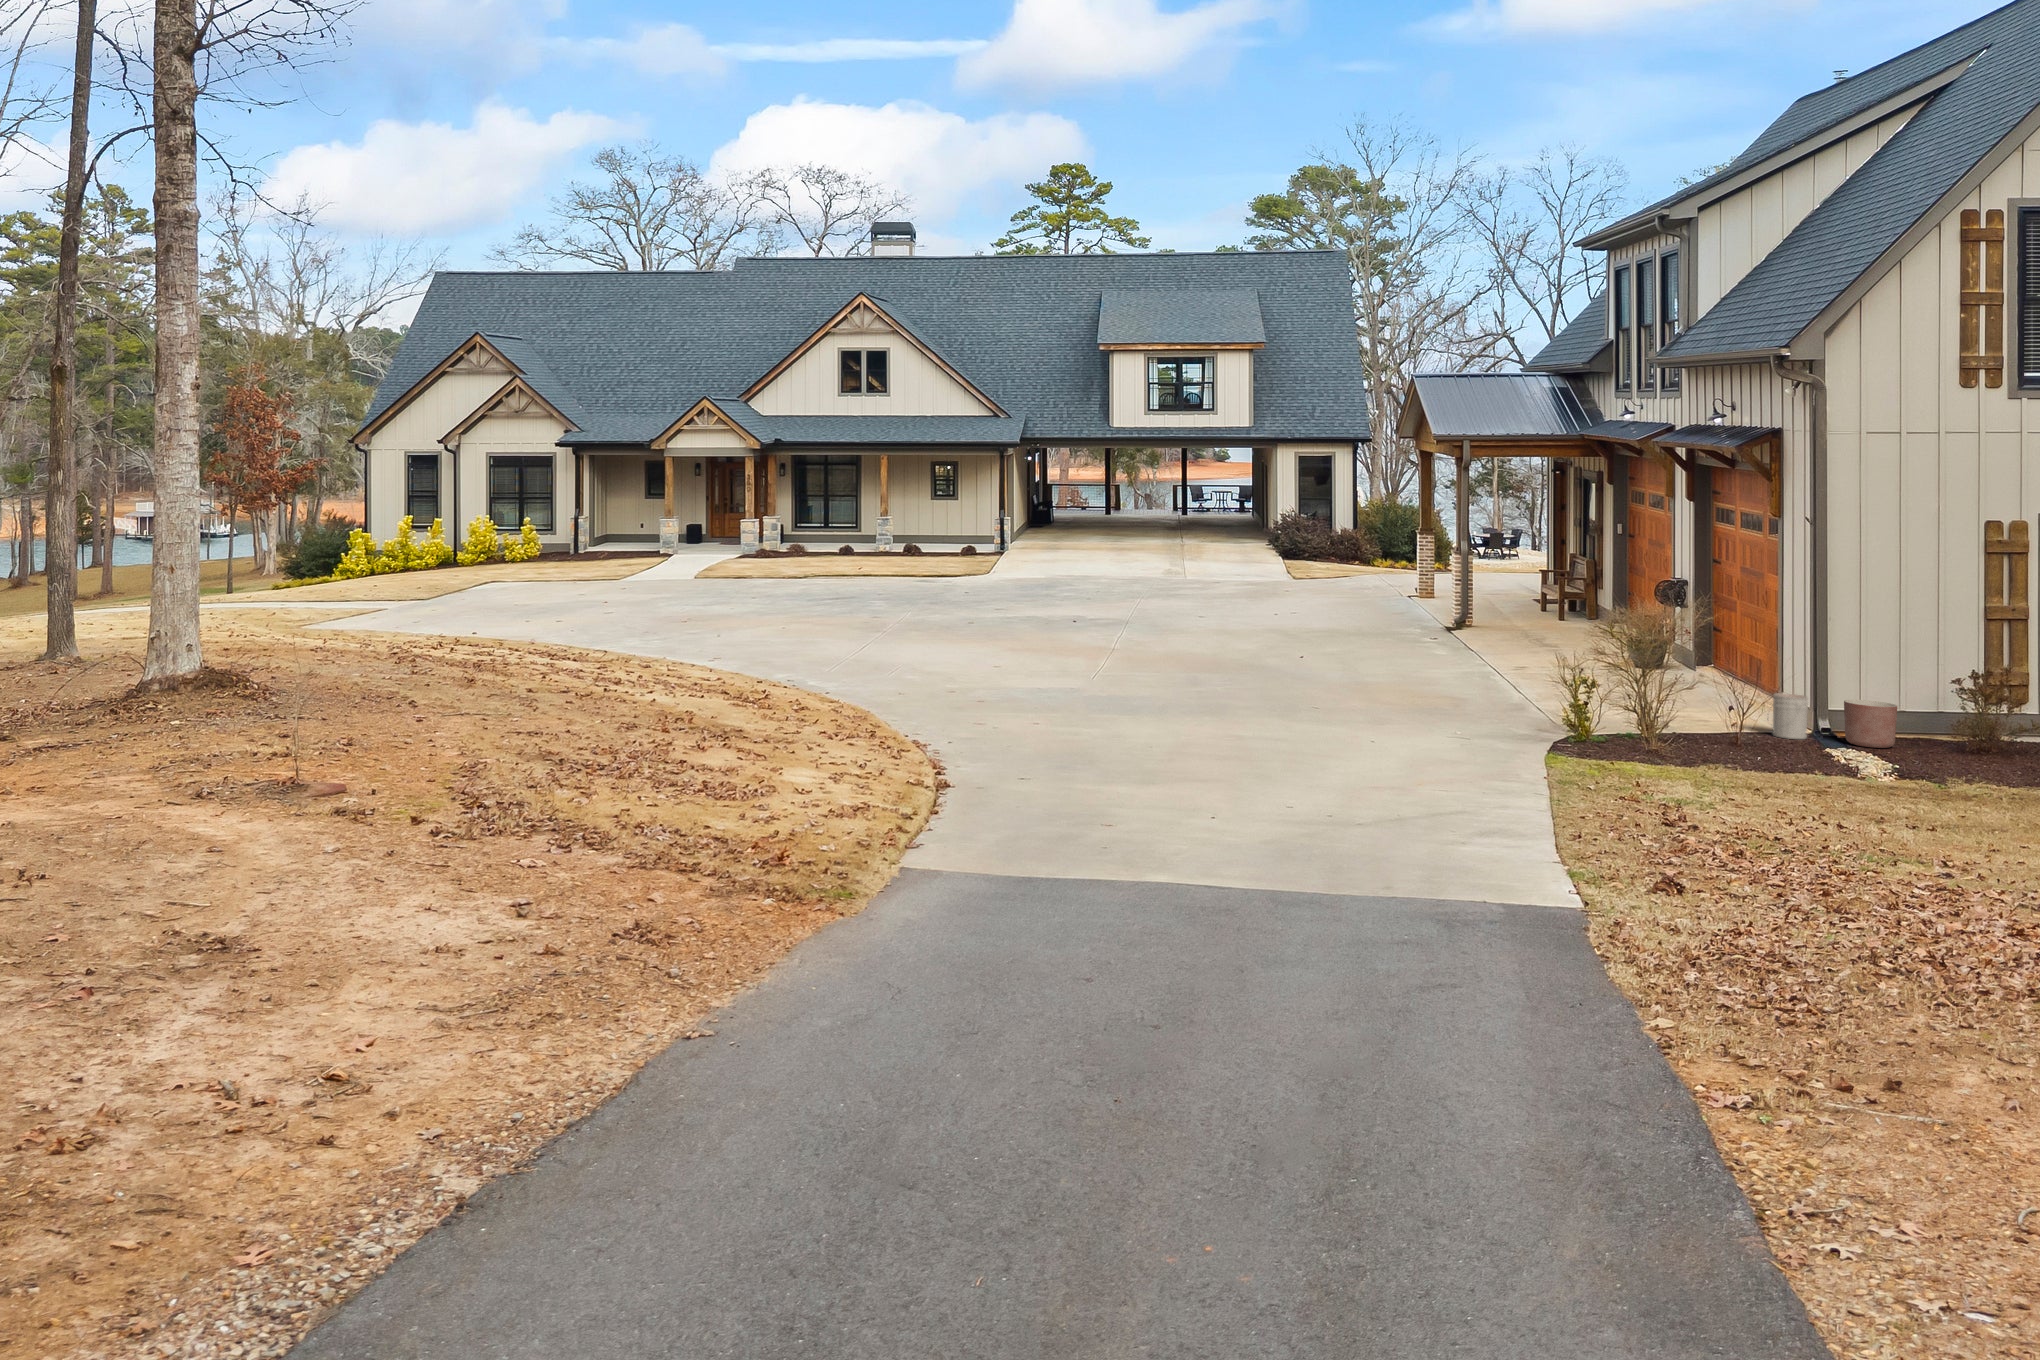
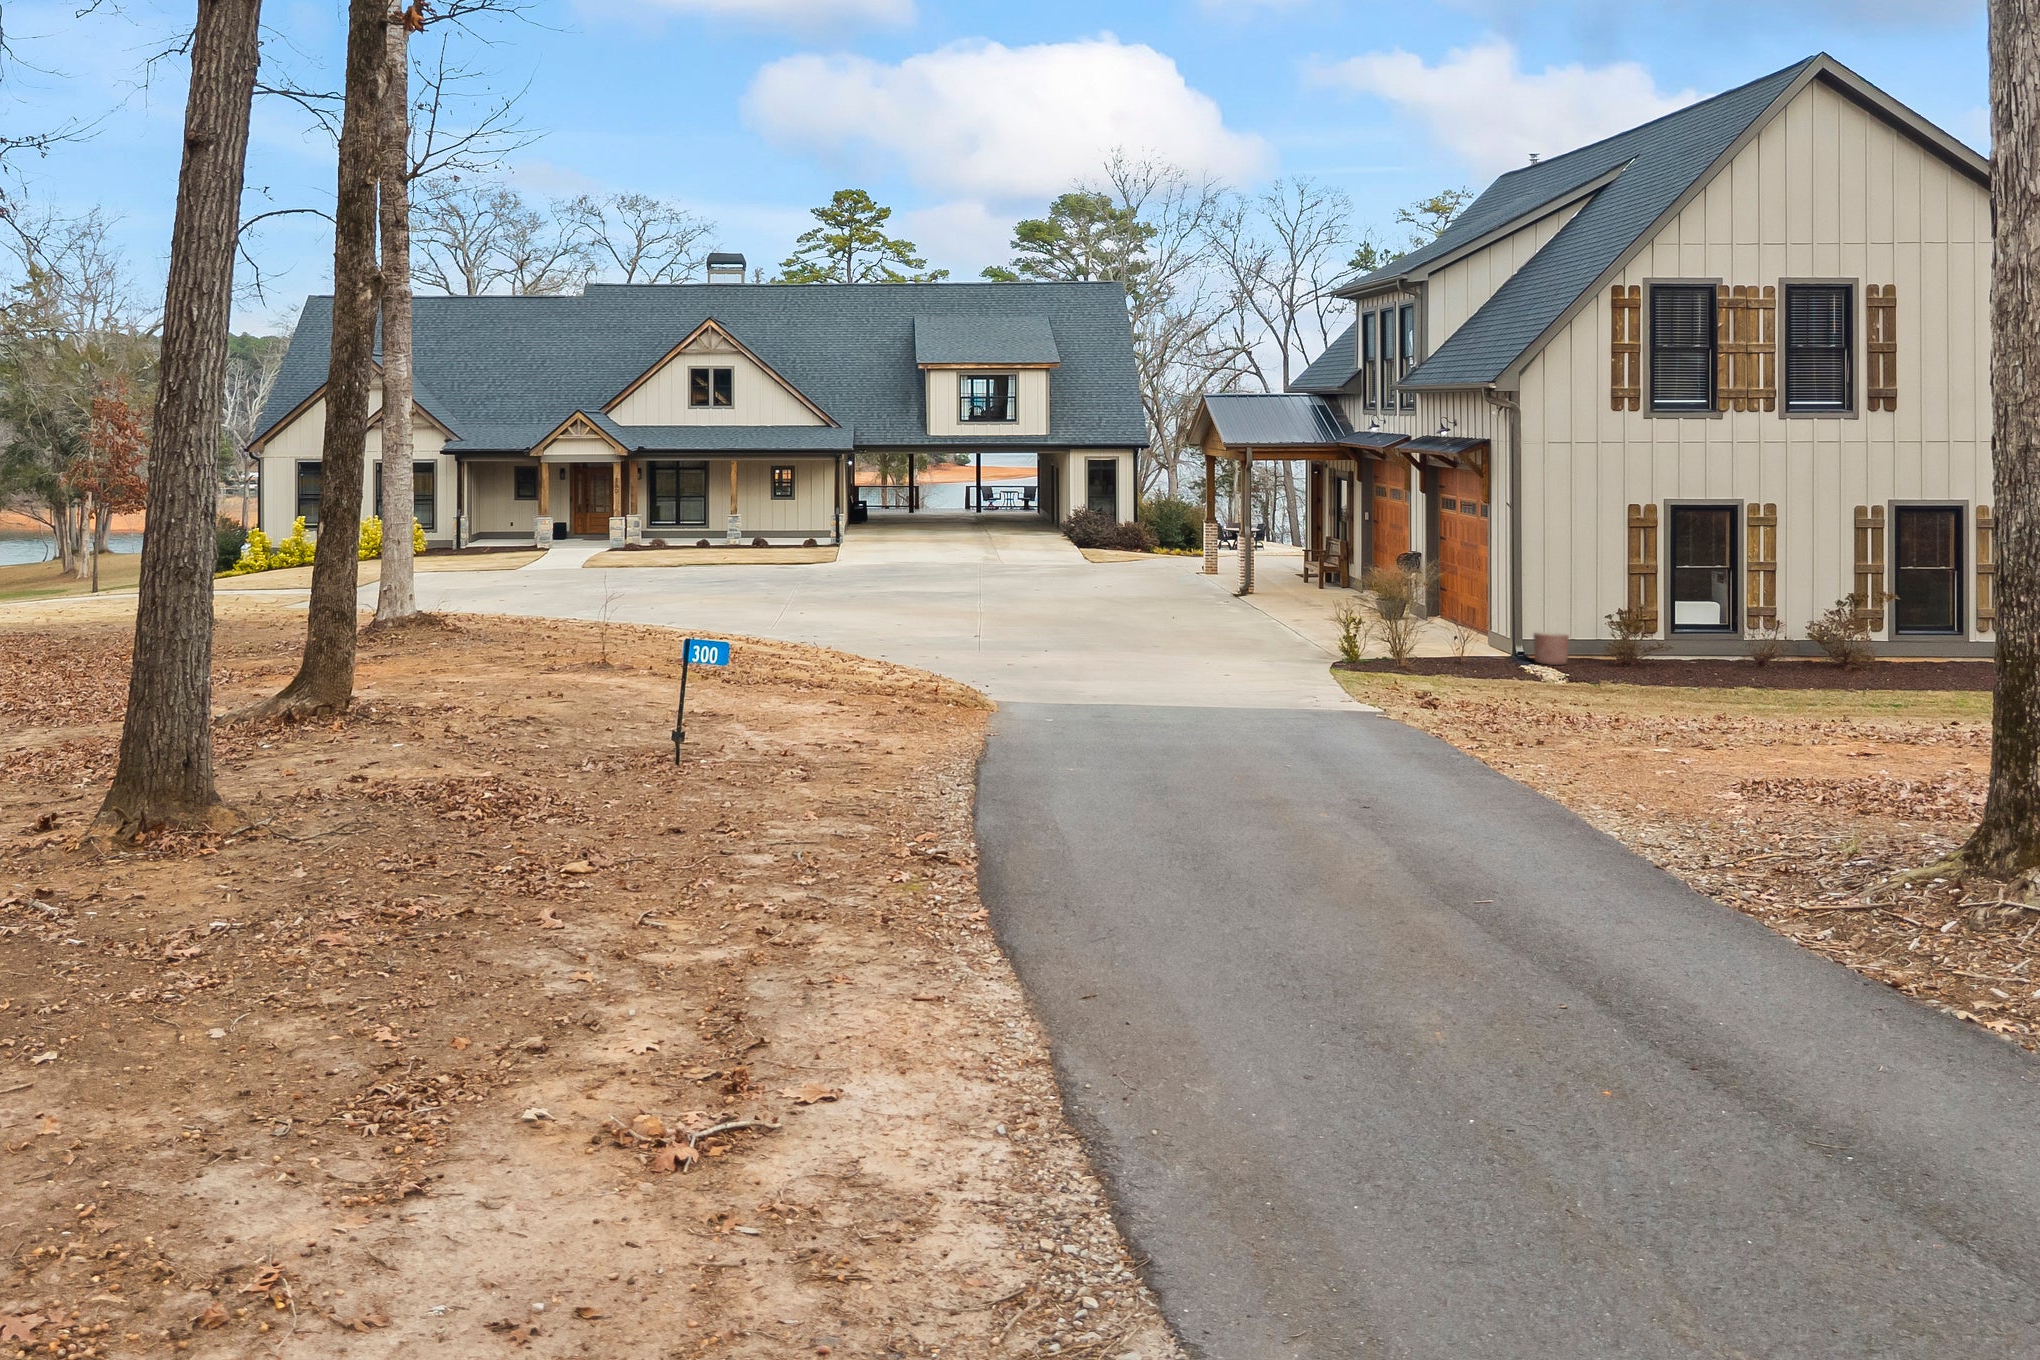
bucket: present [1767,693,1808,739] -> none [1482,629,1510,661]

